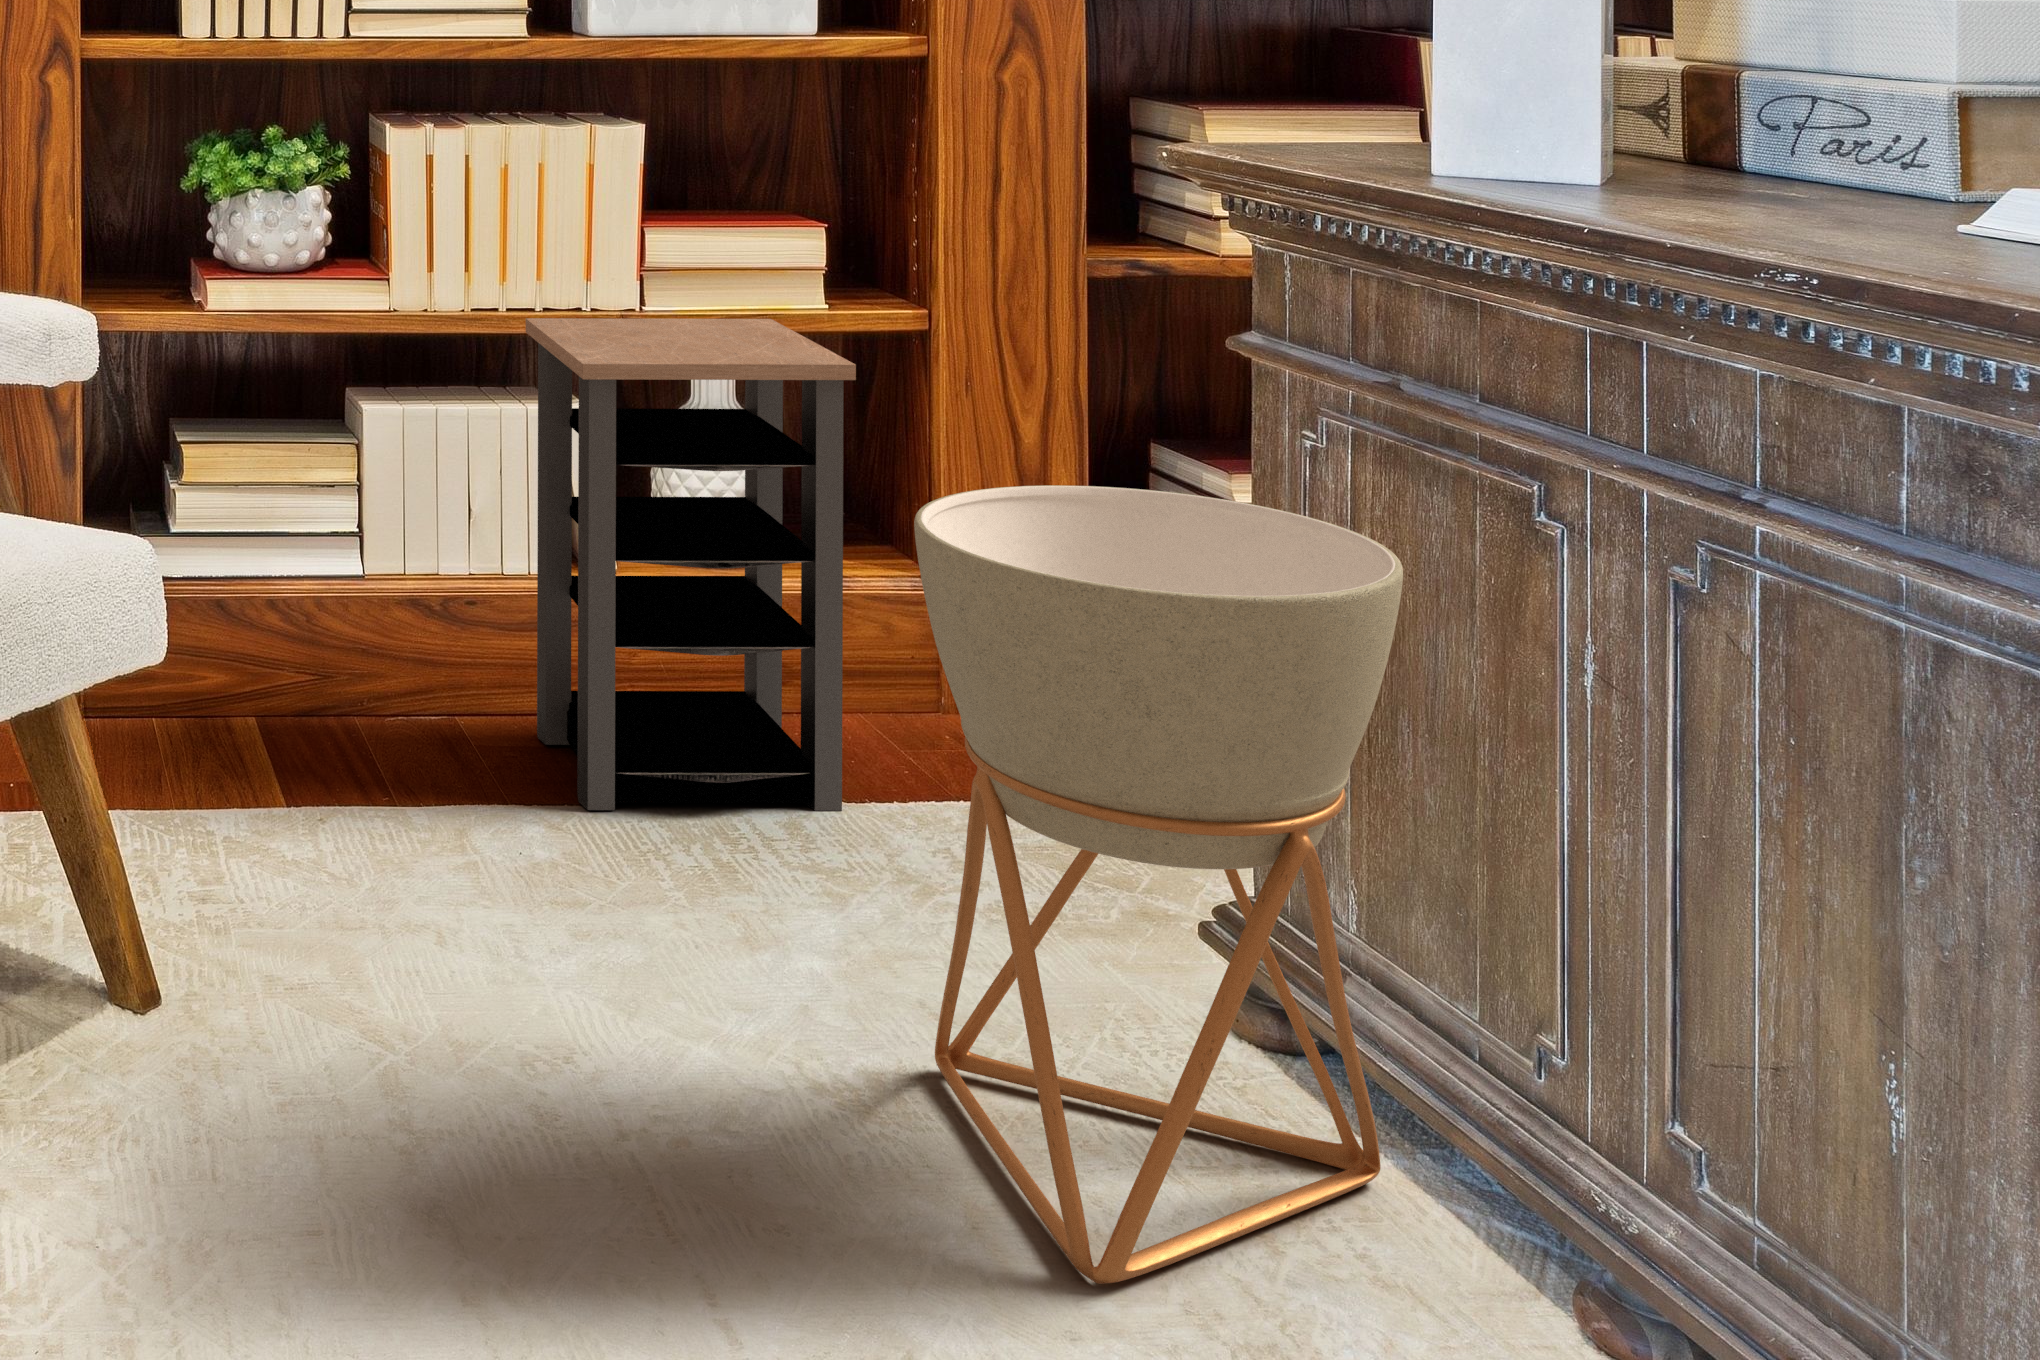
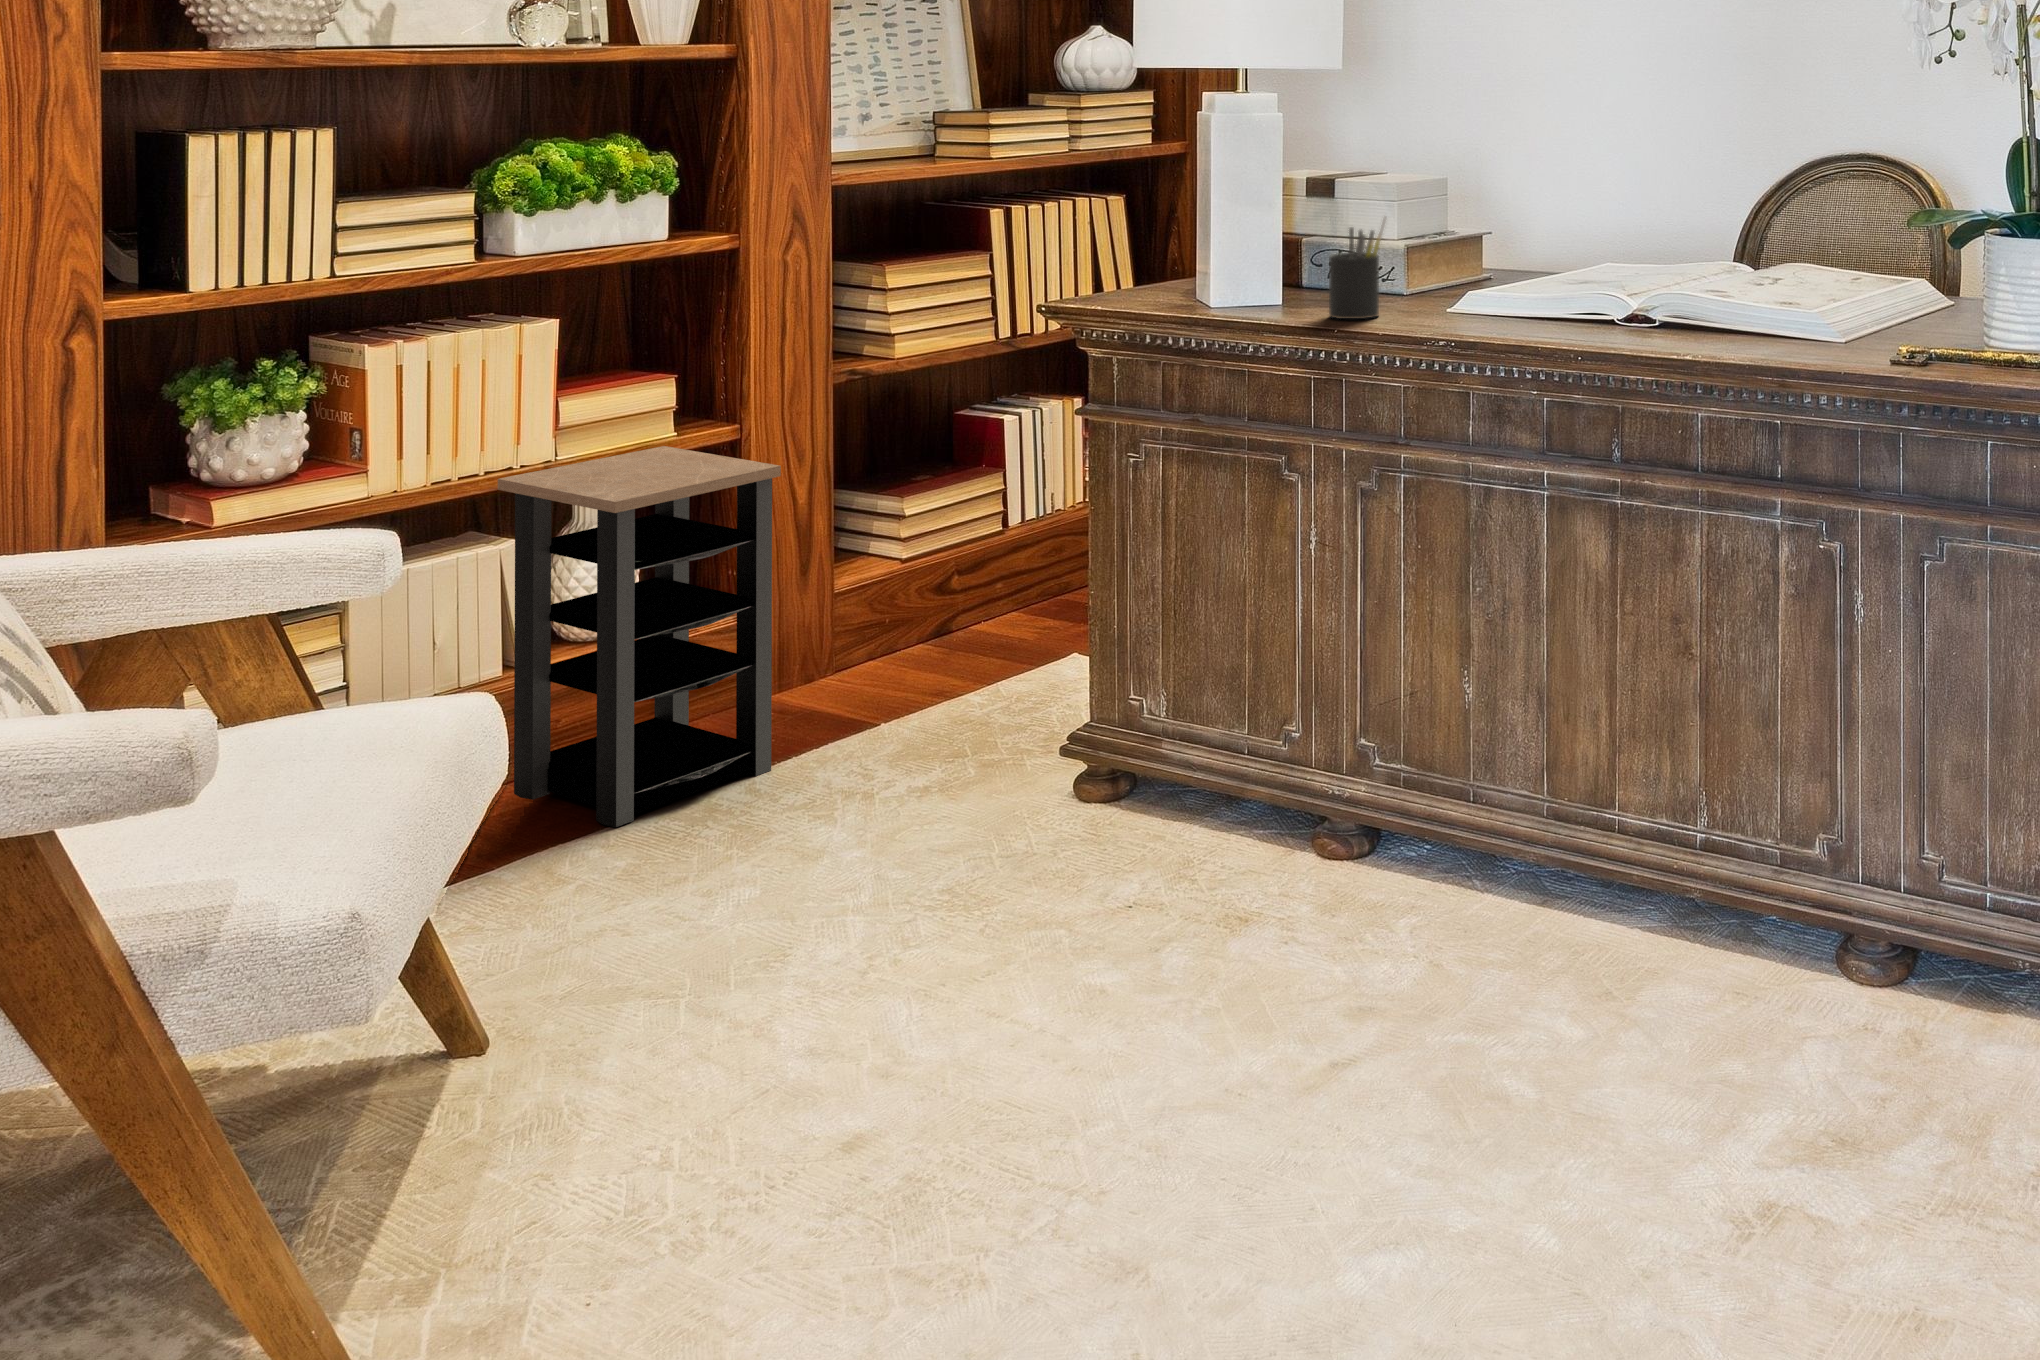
pen holder: none [1640,8,1792,224] -> present [1329,217,1386,319]
planter: present [914,485,1403,1284] -> none [981,498,1242,929]

